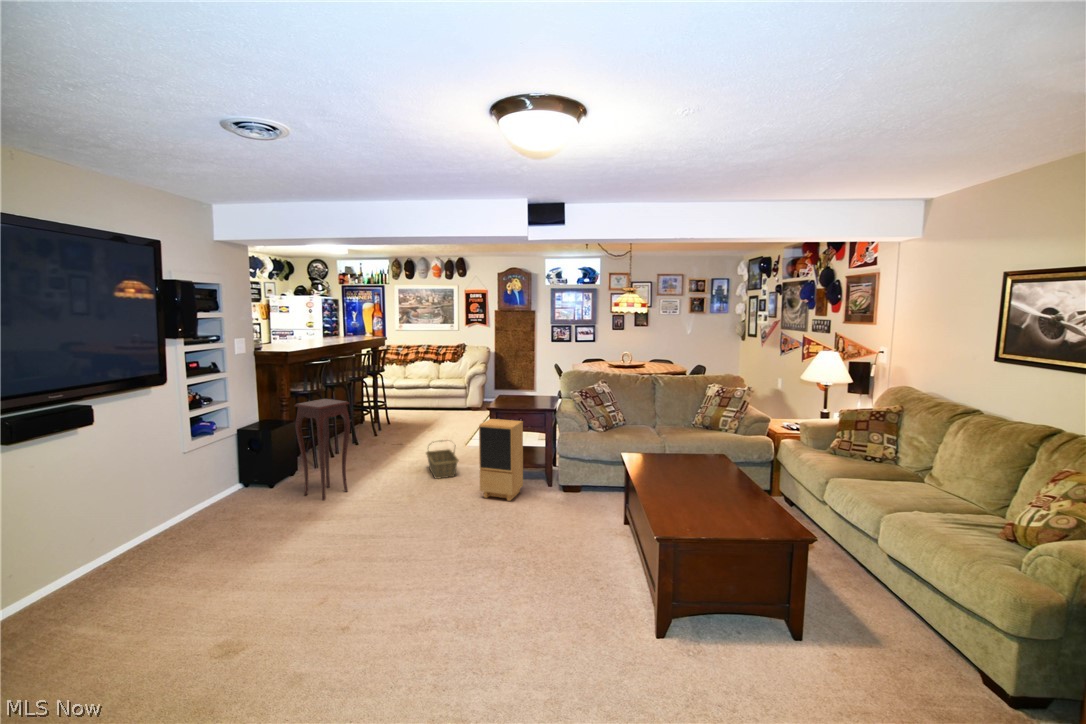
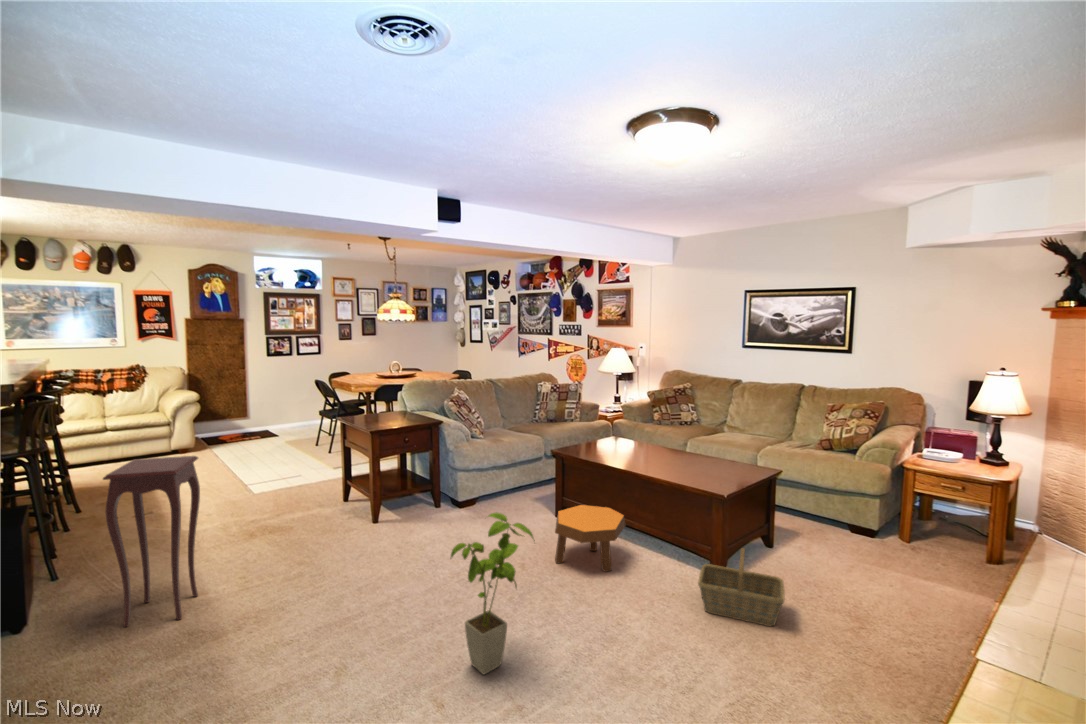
speaker: present [479,419,523,501] -> none [388,441,438,539]
basket: present [426,442,459,478] -> present [698,548,785,626]
house plant: none [353,471,424,594] -> present [451,512,535,674]
footstool: none [541,507,614,578] -> present [555,505,626,572]

